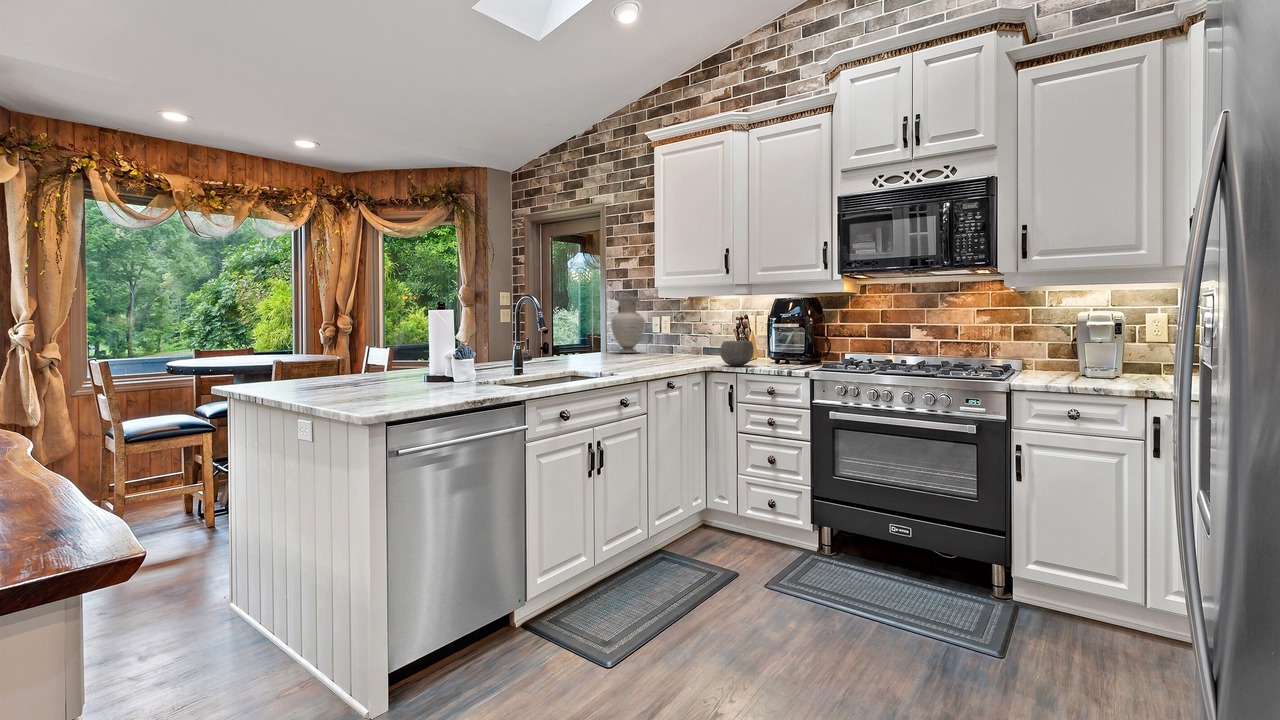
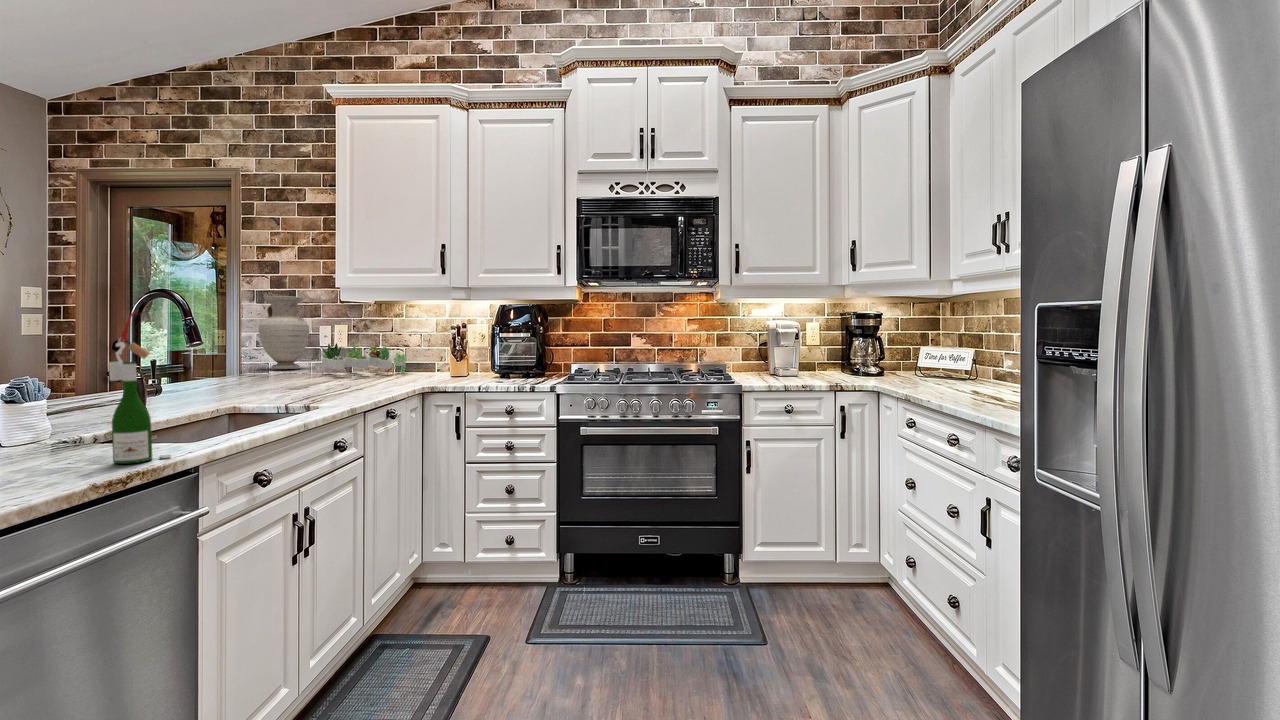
wine bottle: none [489,310,514,393] -> present [109,310,171,464]
succulent plant: none [645,330,707,359] -> present [322,342,406,374]
ceramic bowl: present [720,341,754,366] -> none [442,353,482,383]

